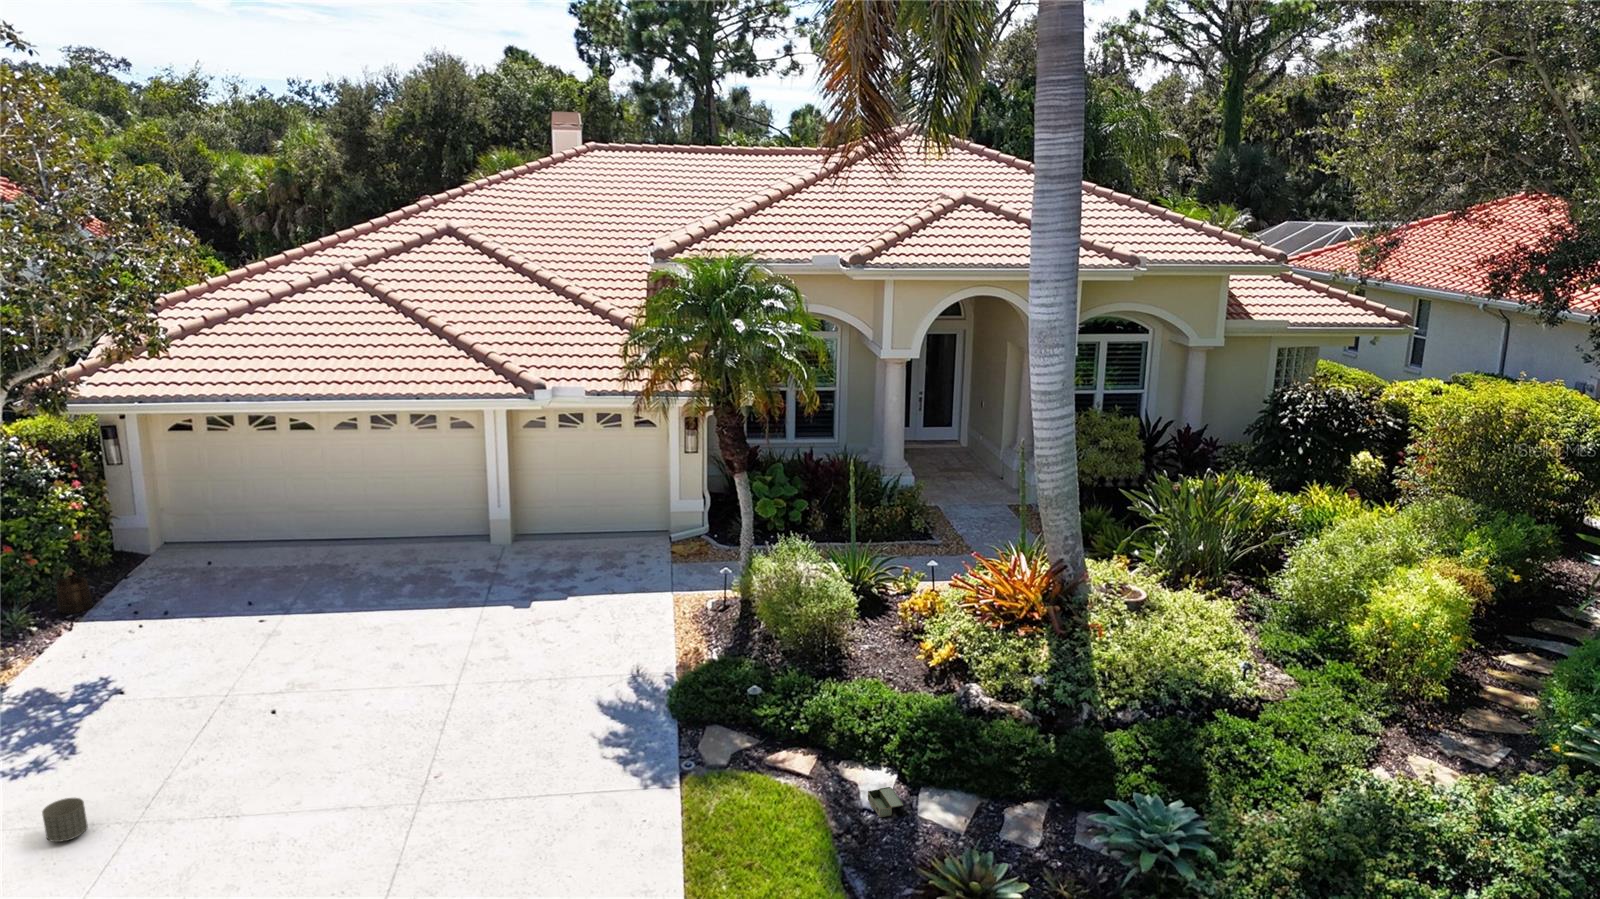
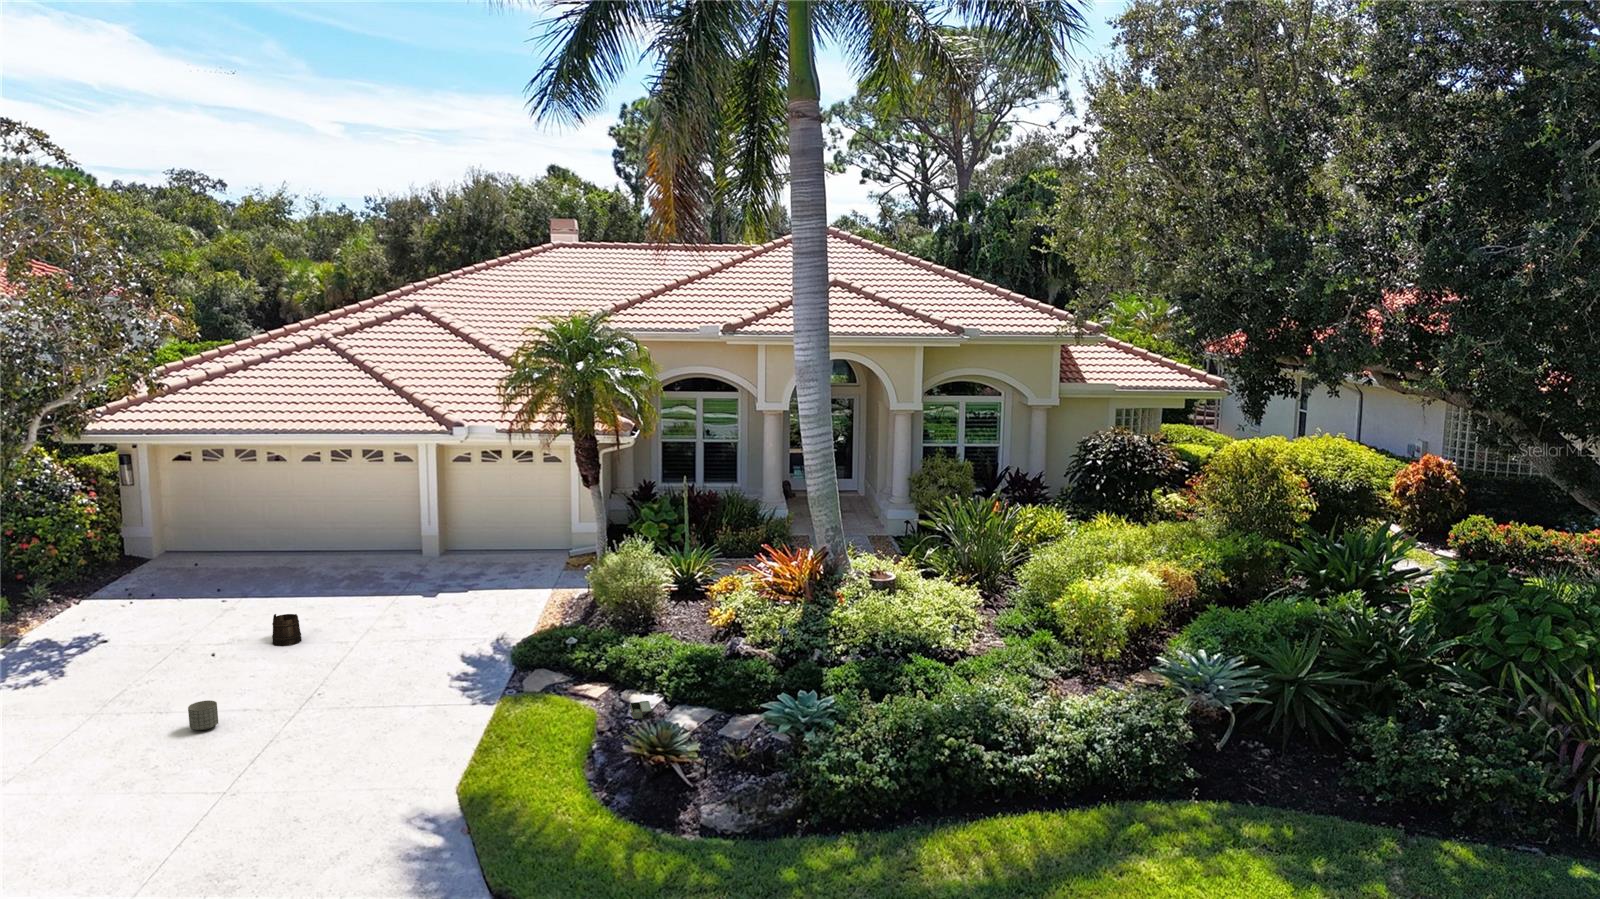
bucket: present [56,577,93,614] -> present [272,614,302,646]
planter: present [42,798,88,842] -> present [188,700,218,731]

